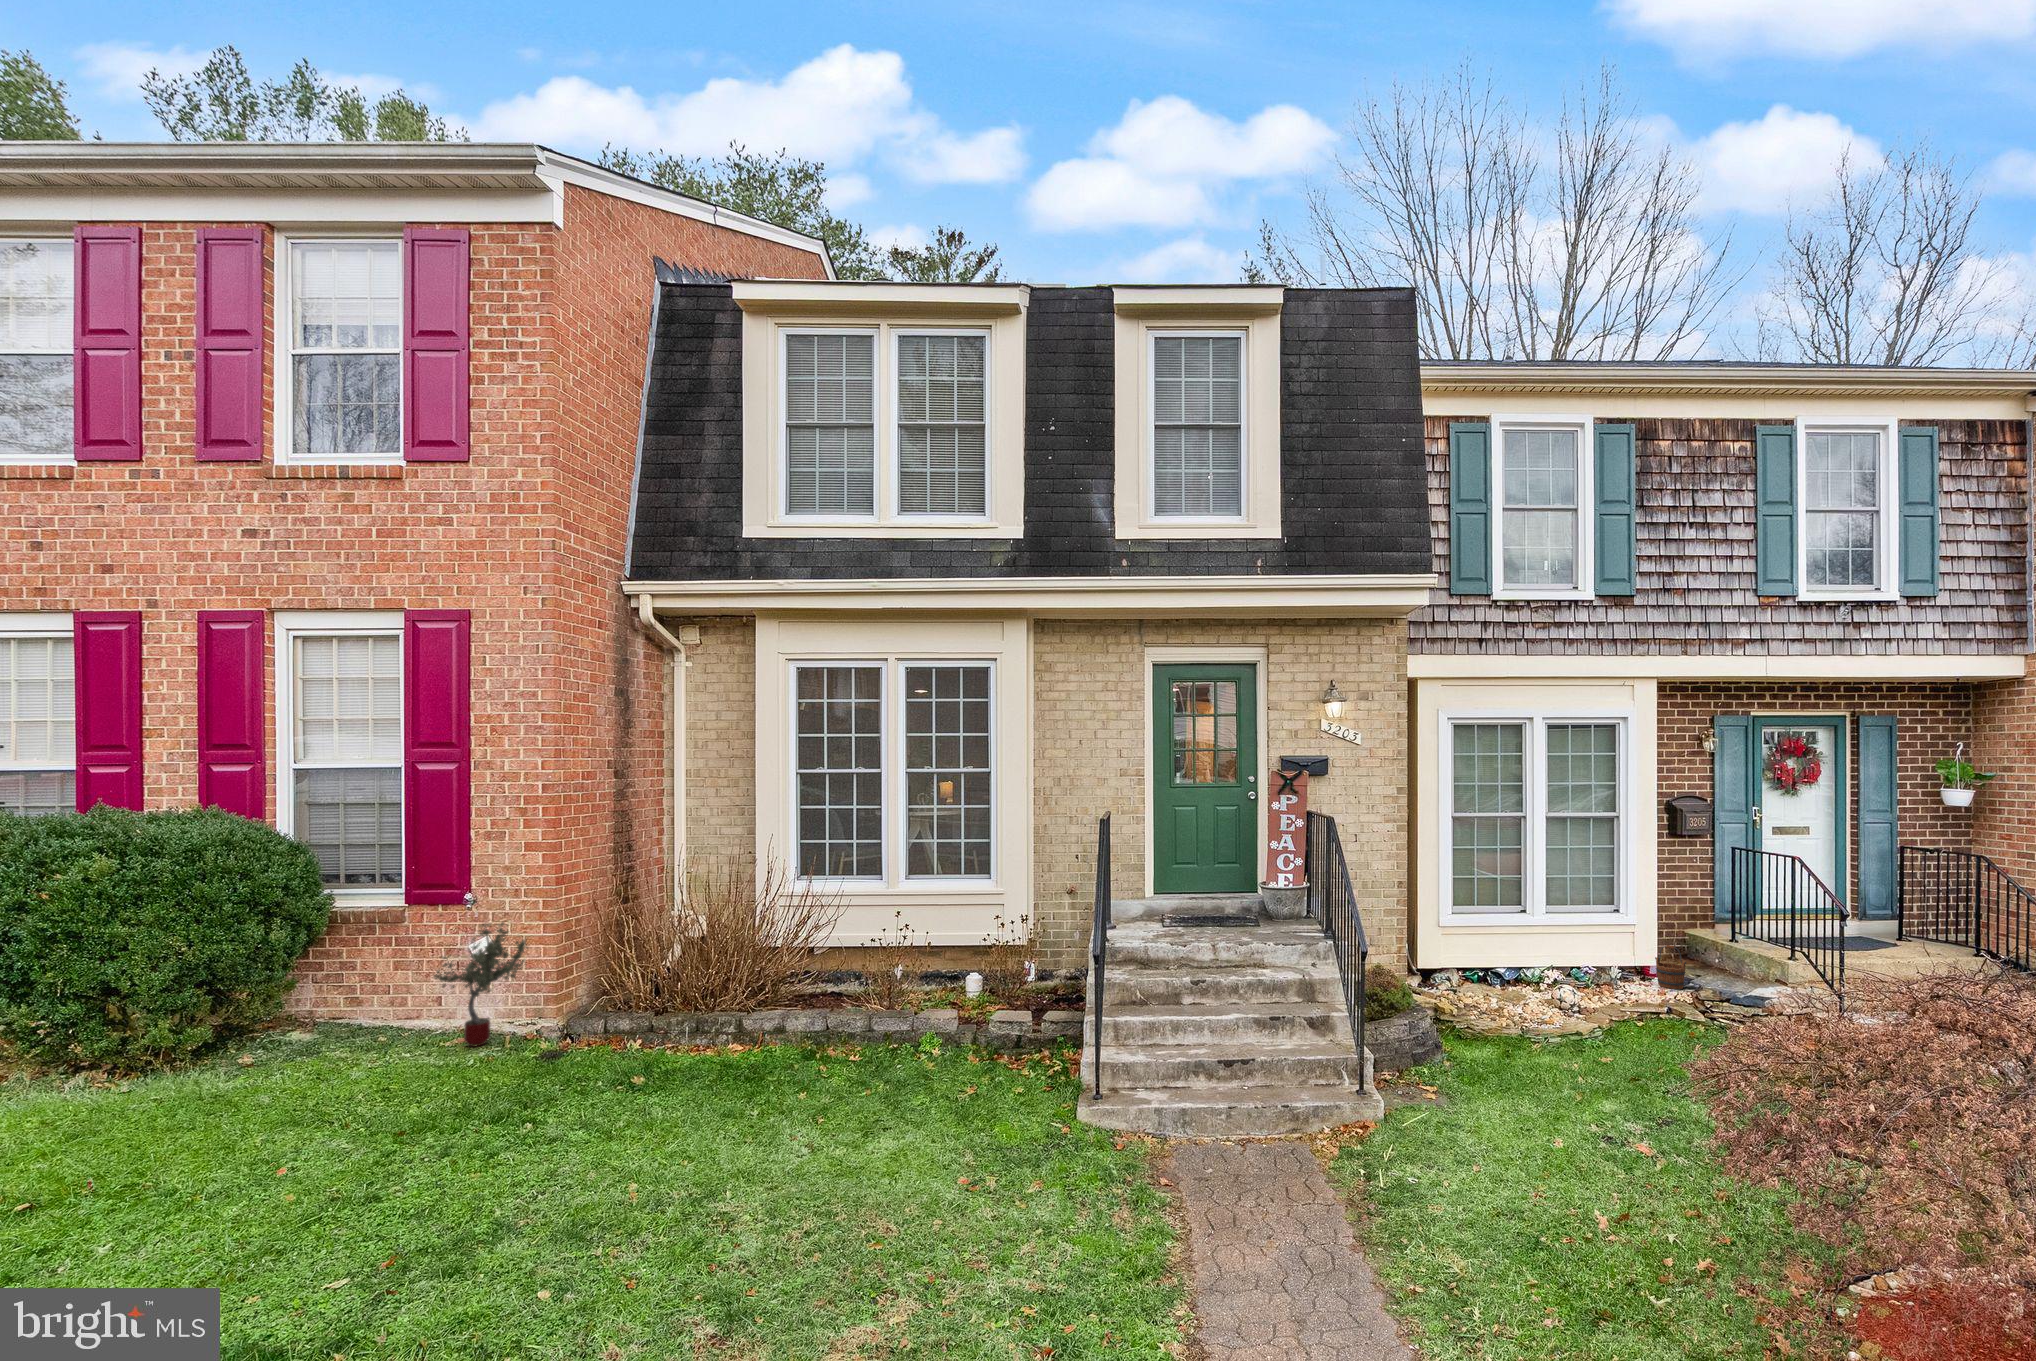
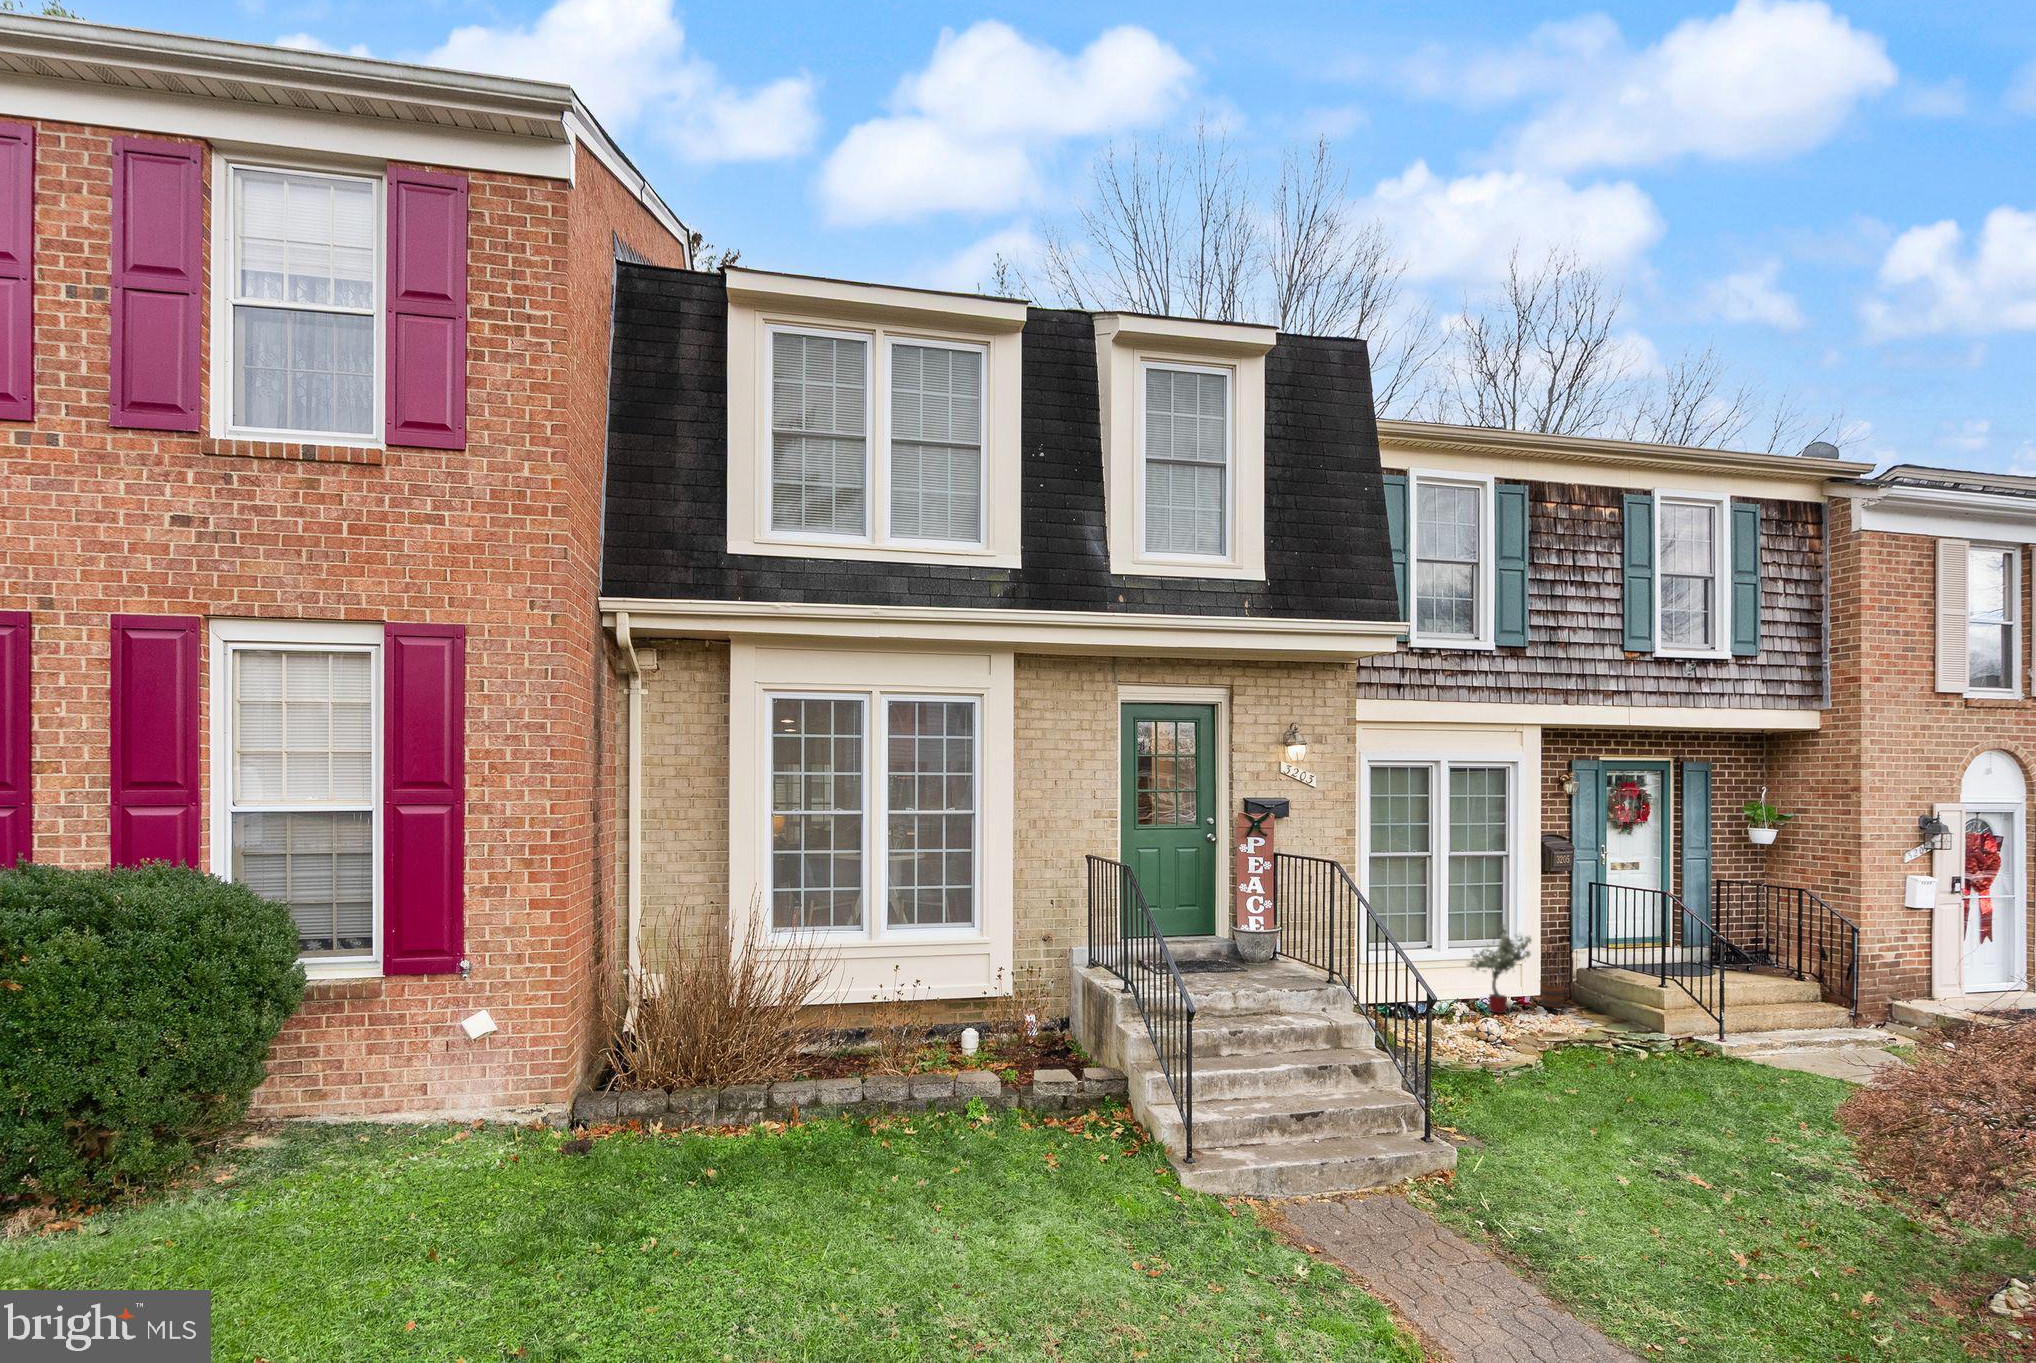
potted tree: present [434,922,527,1046] -> present [1468,924,1531,1014]

